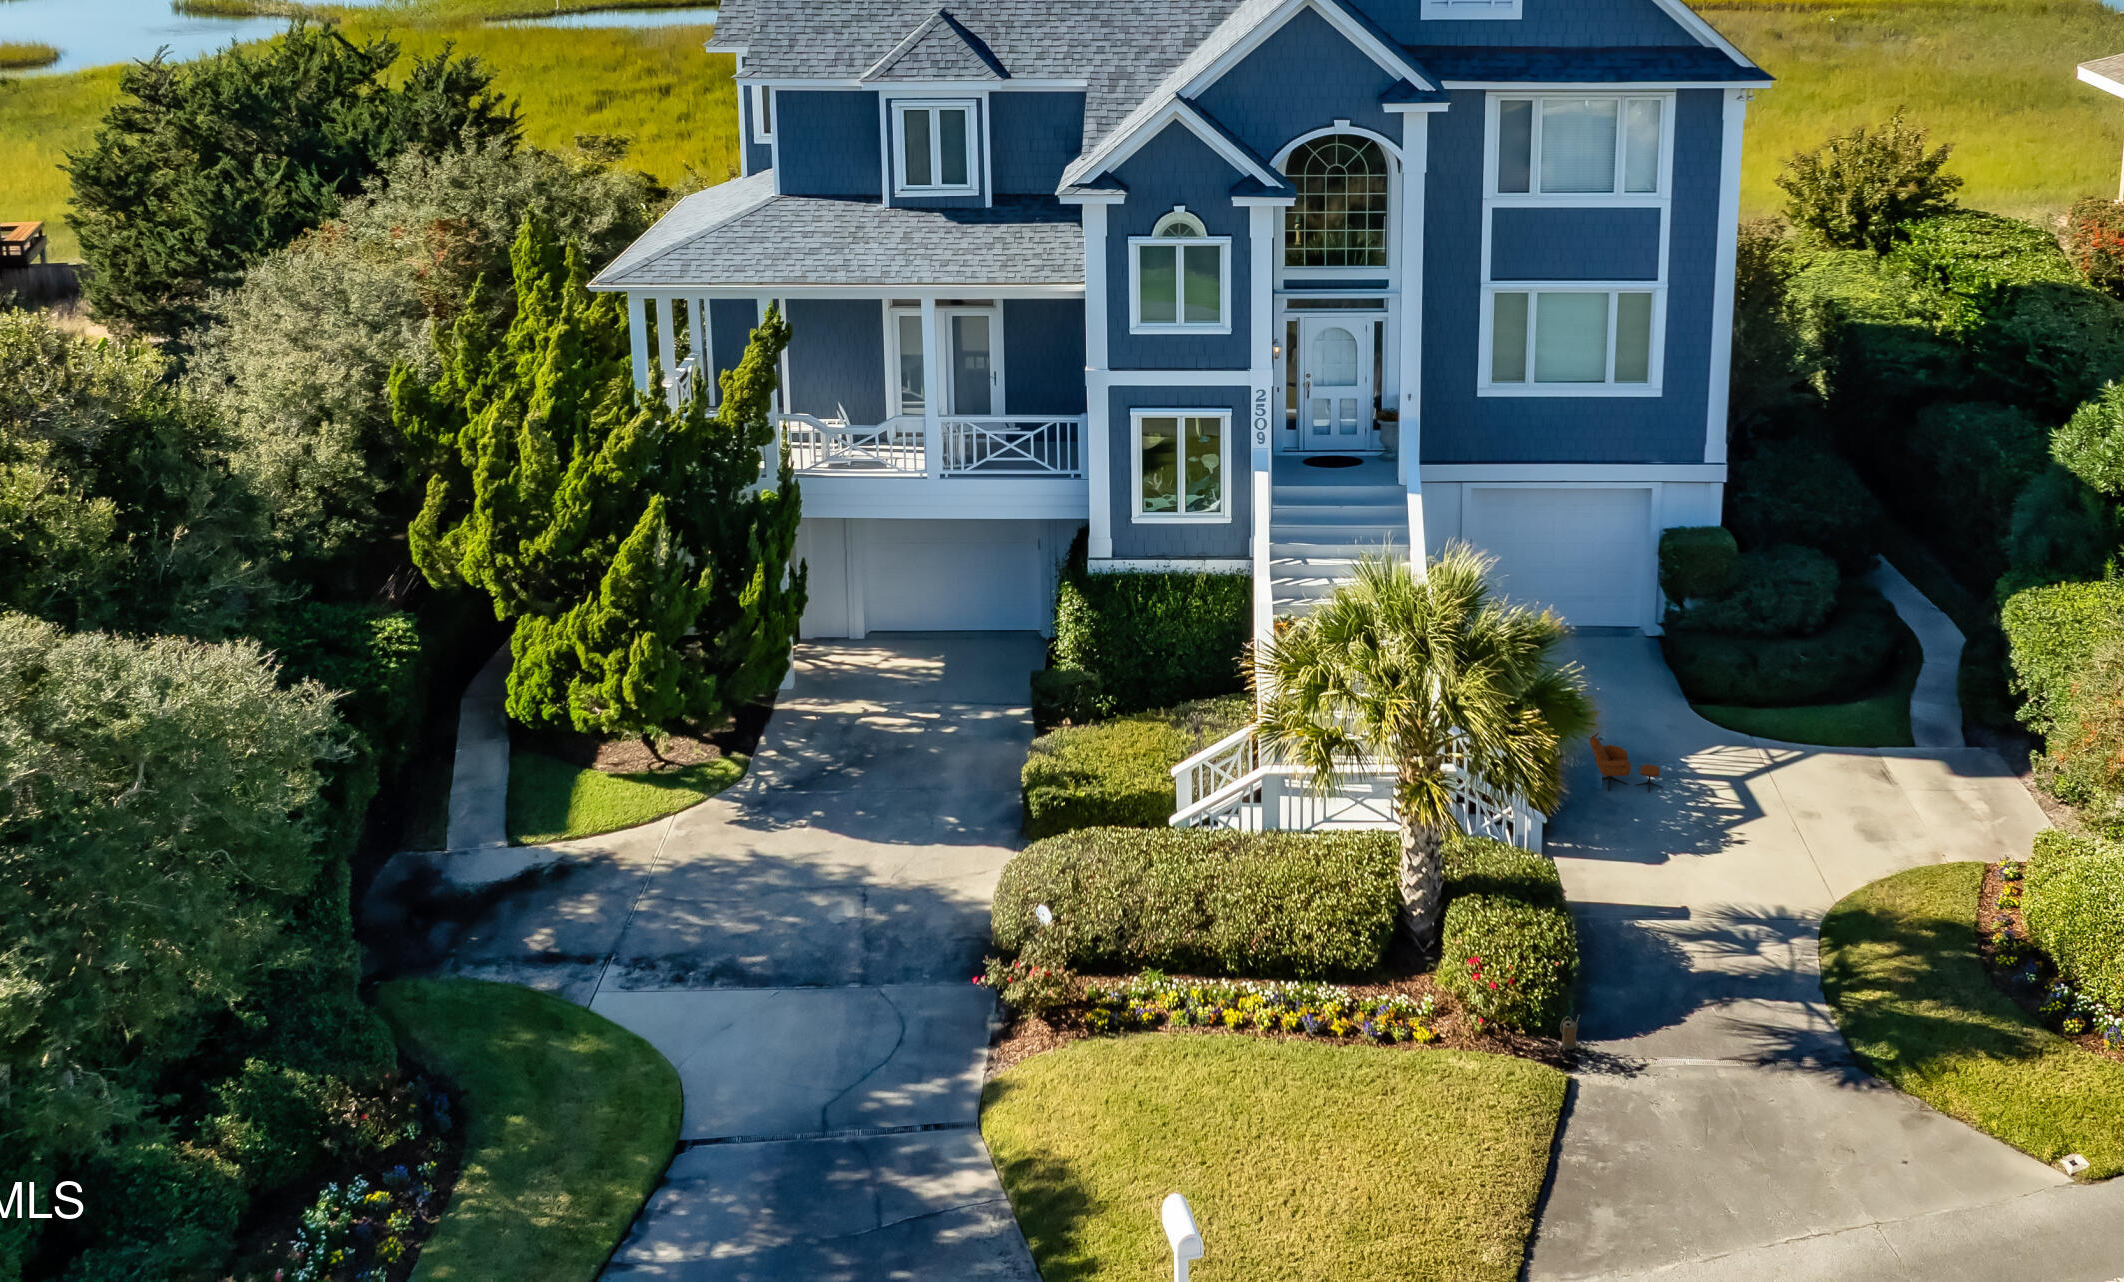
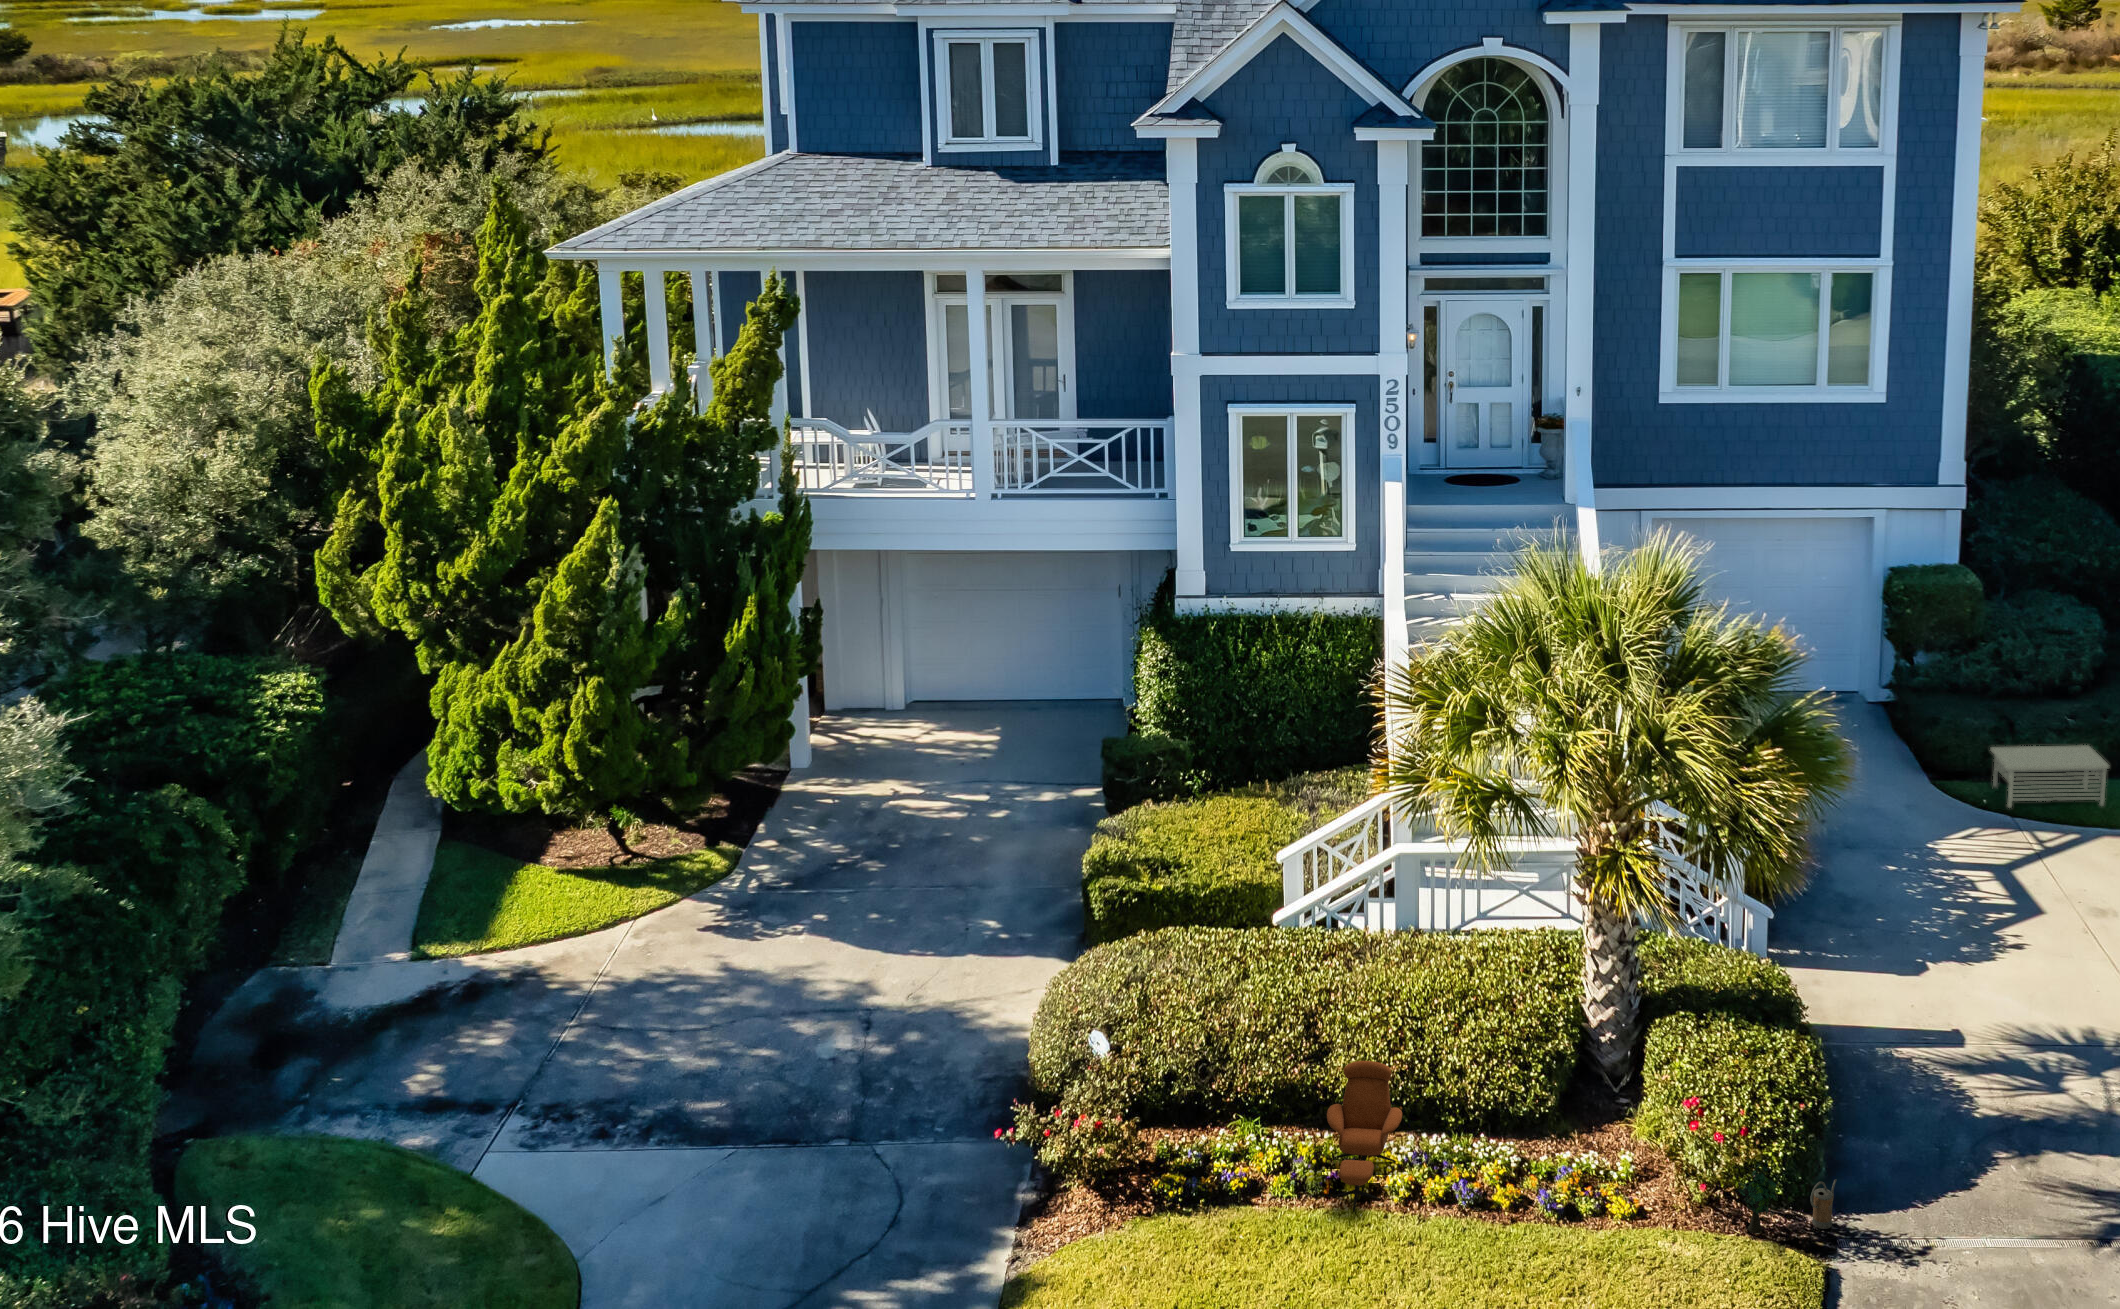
storage bench: none [1736,681,1829,731] -> present [1991,745,2109,807]
lounge chair: present [1590,733,1663,792] -> present [1327,1061,1402,1212]
decorative plant: none [1507,1003,1537,1052] -> present [1738,1165,1778,1233]

